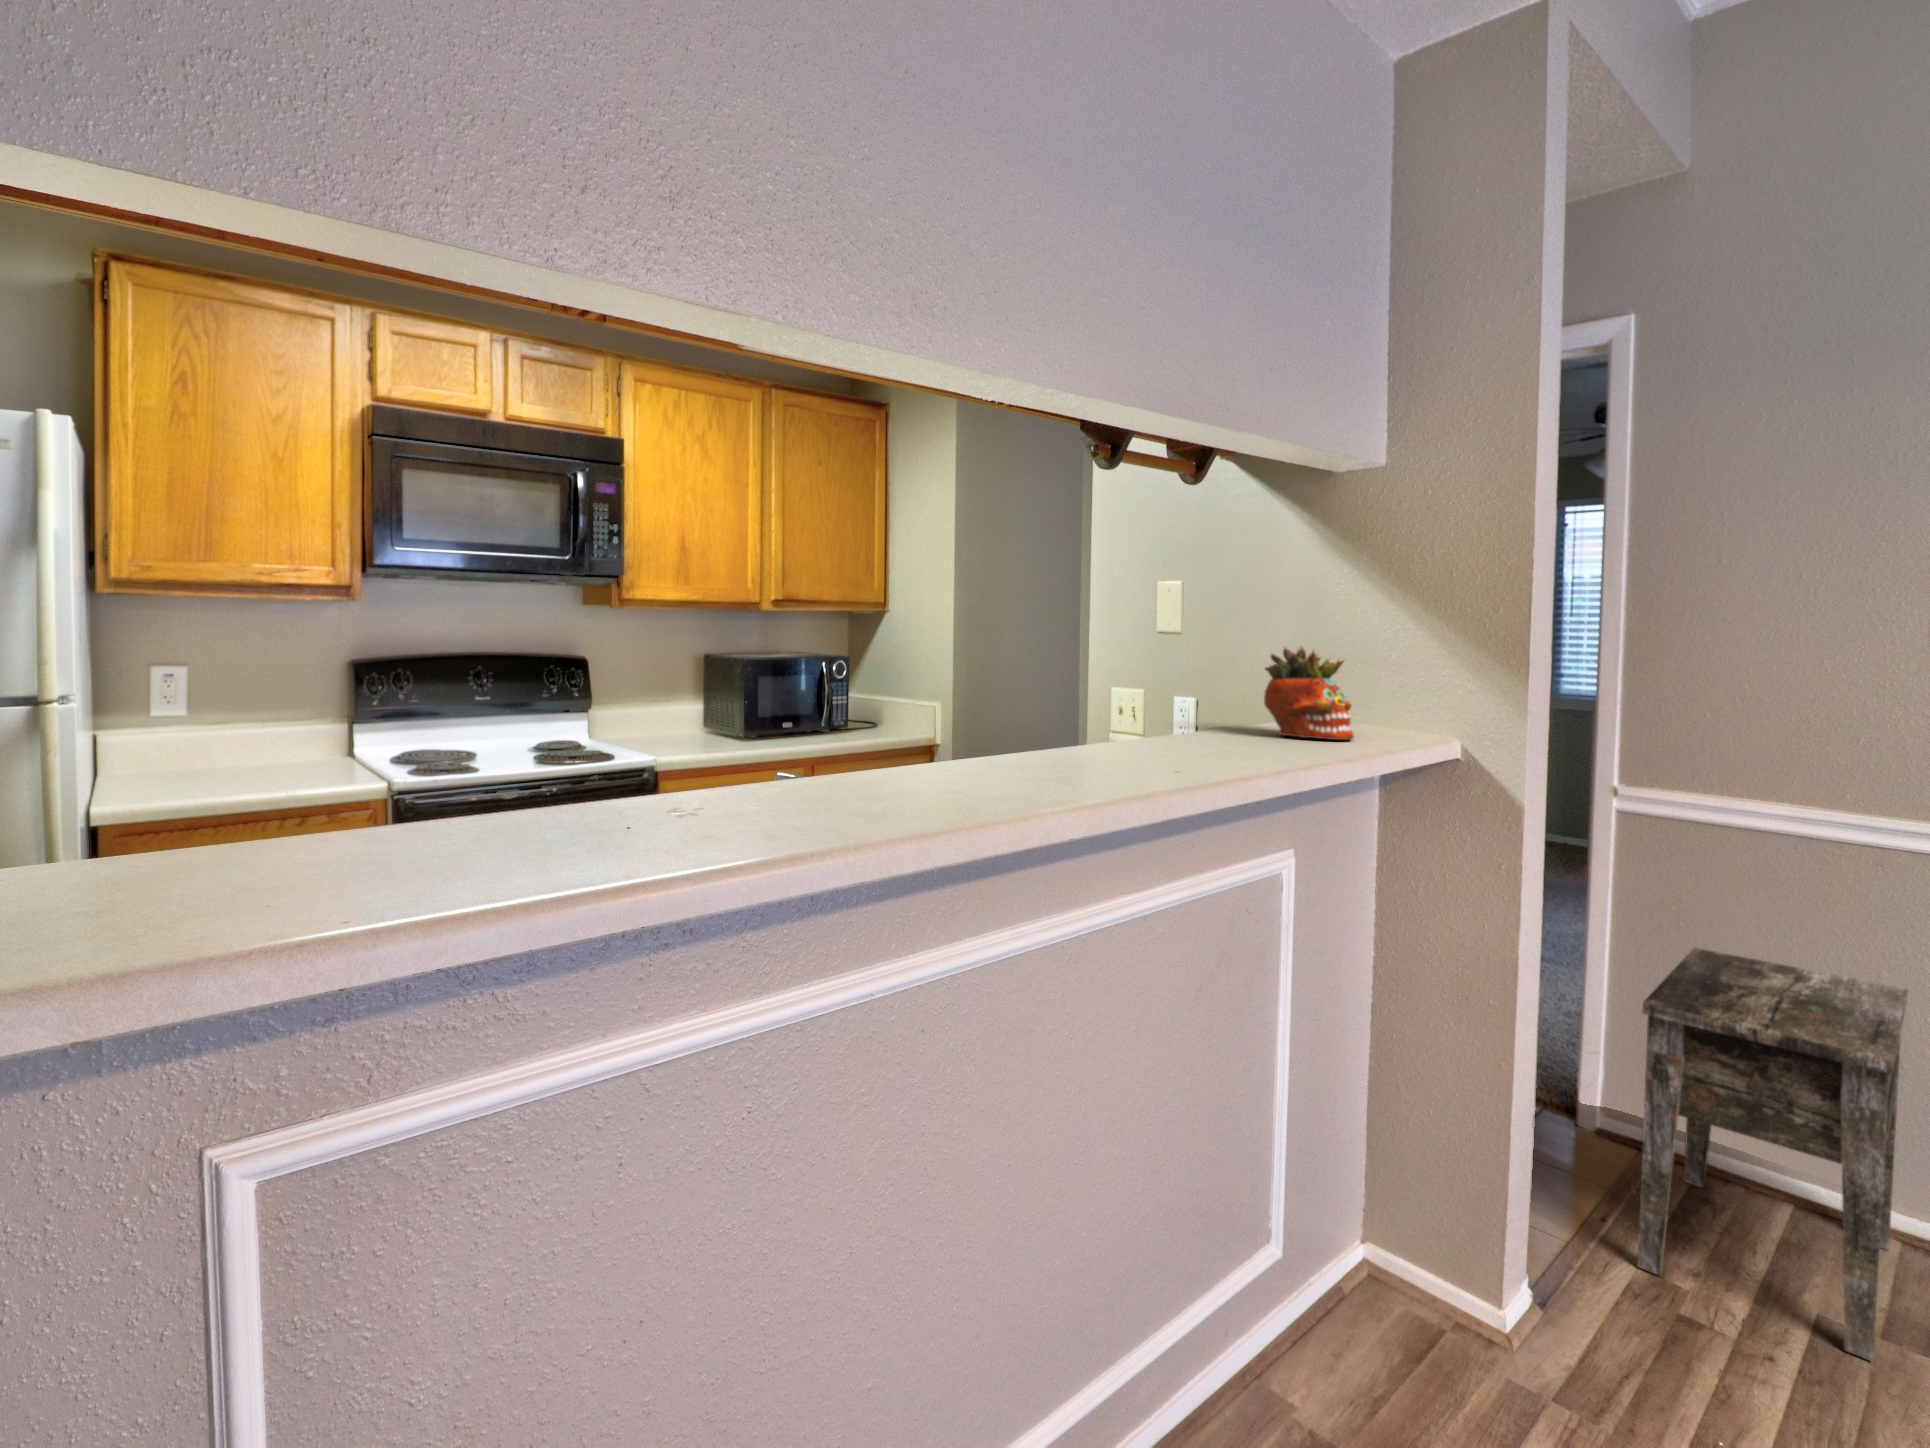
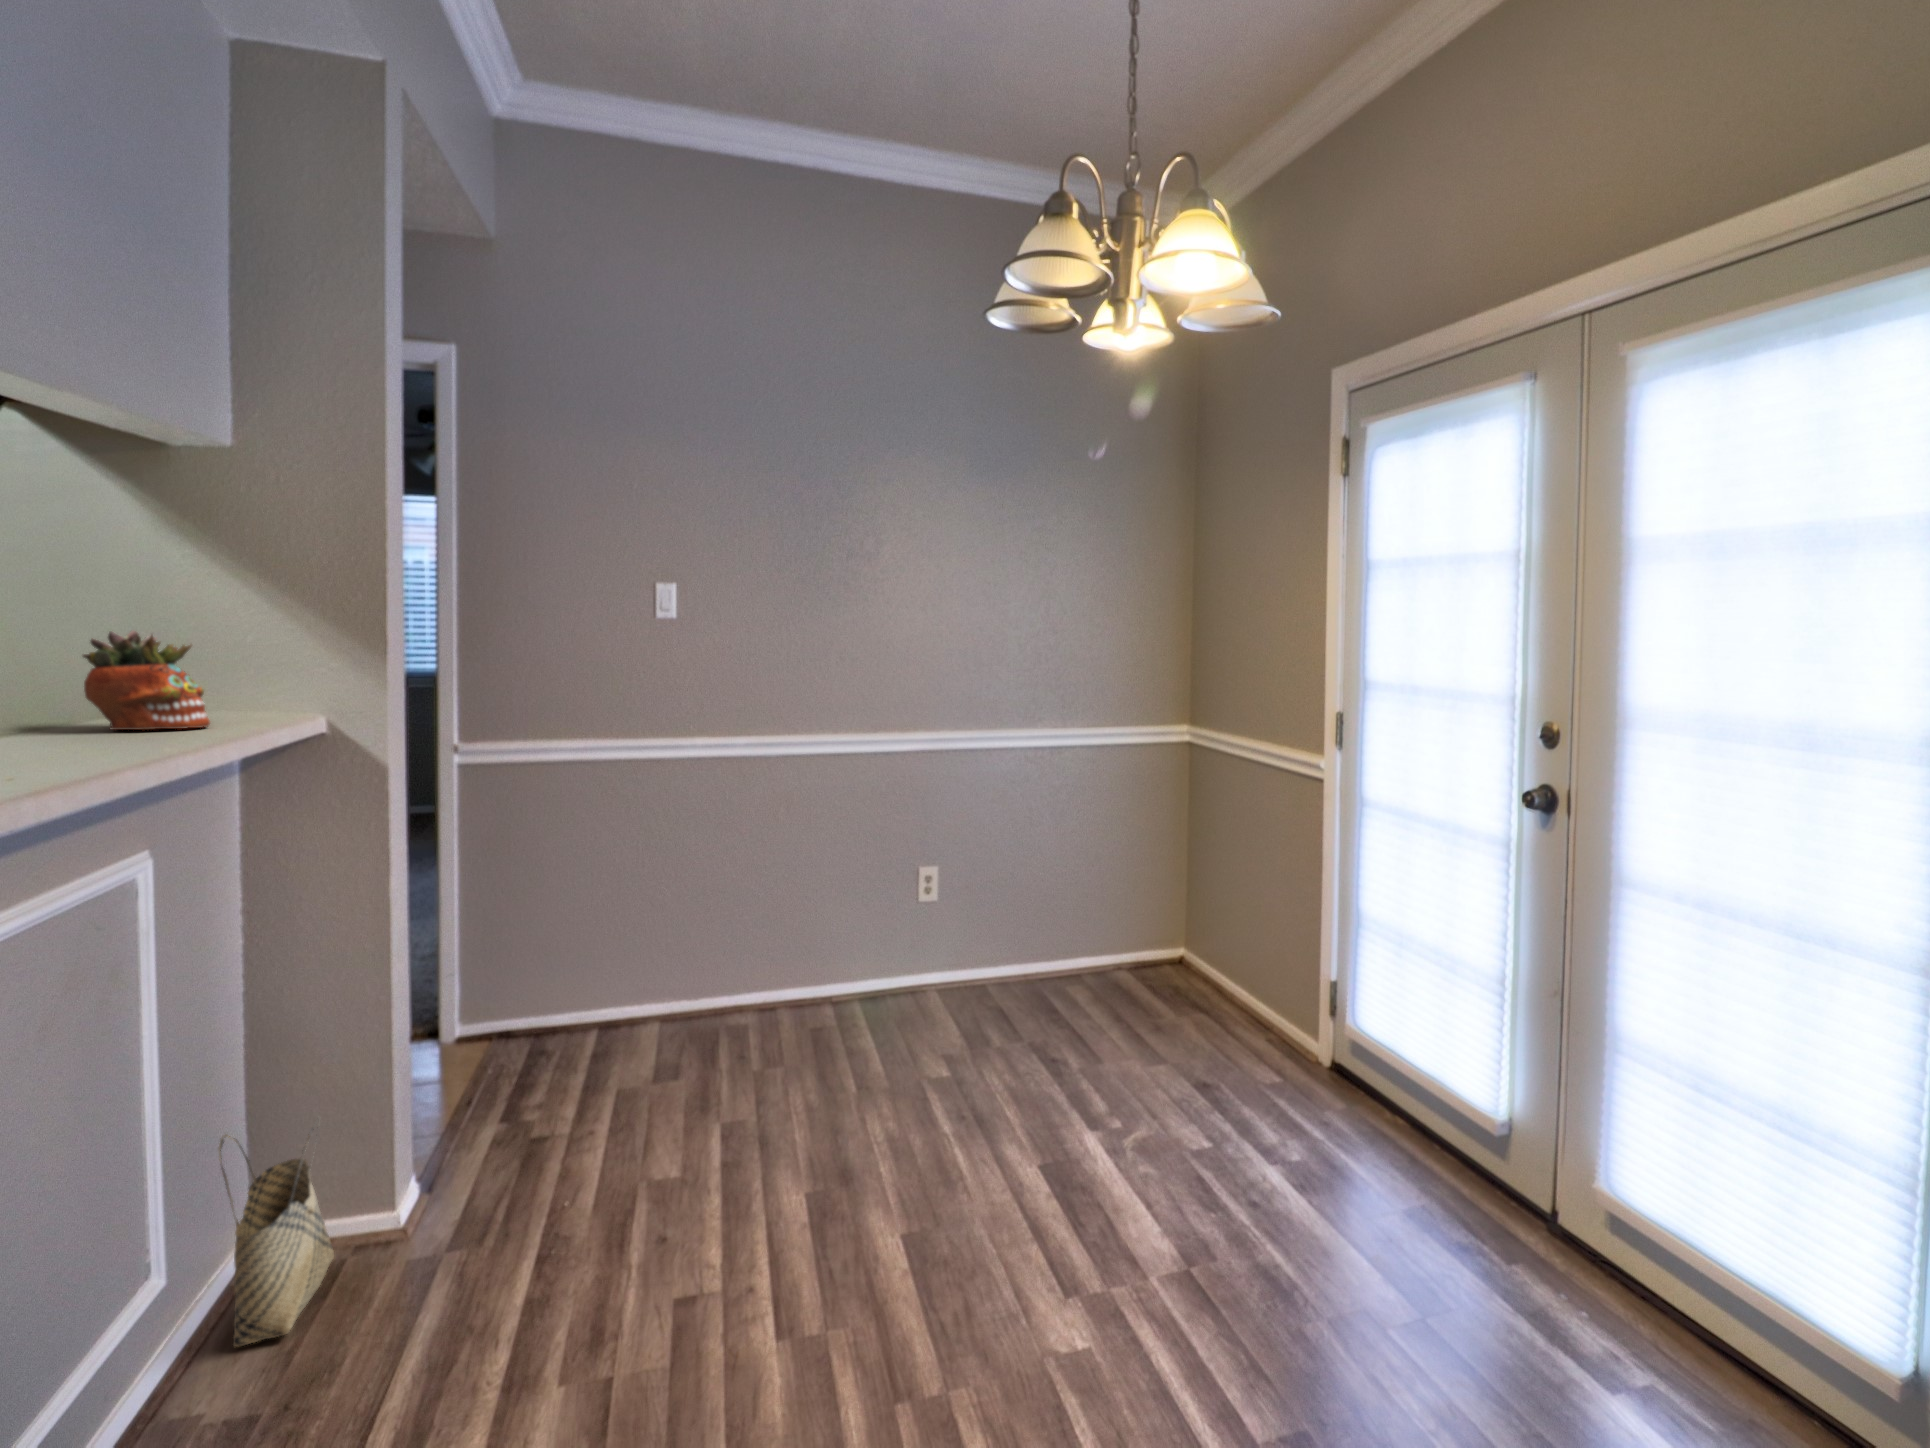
side table: present [1638,948,1908,1361] -> none [492,856,648,1122]
woven basket: none [1335,1138,1433,1378] -> present [219,1128,334,1347]

